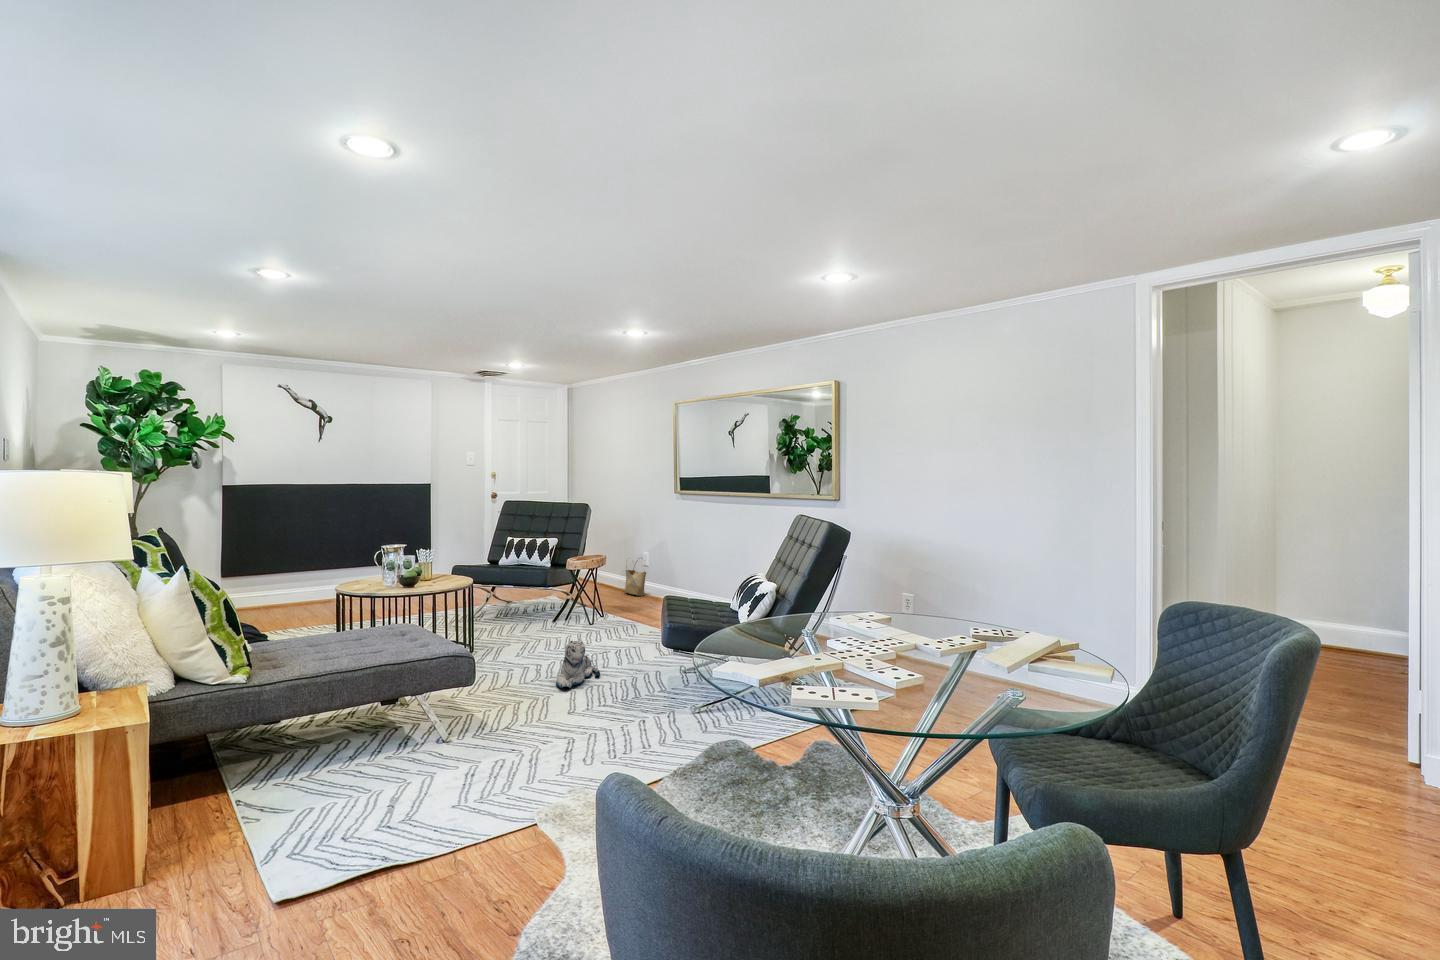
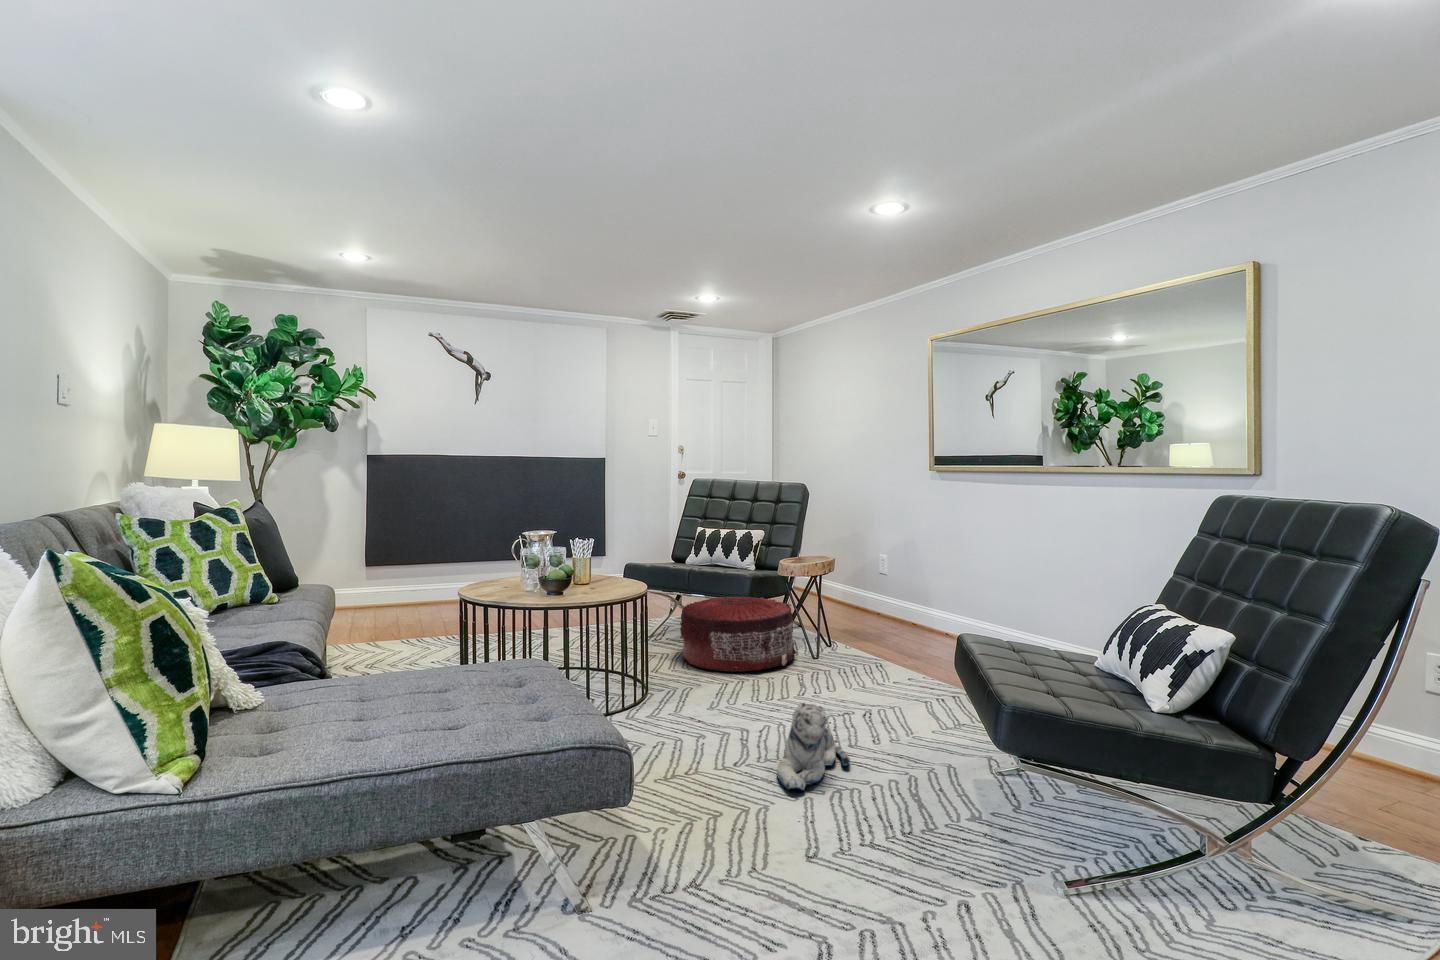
woven basket: present [624,560,646,596] -> none [851,563,884,616]
pouf: none [495,585,579,635] -> present [680,597,797,671]

